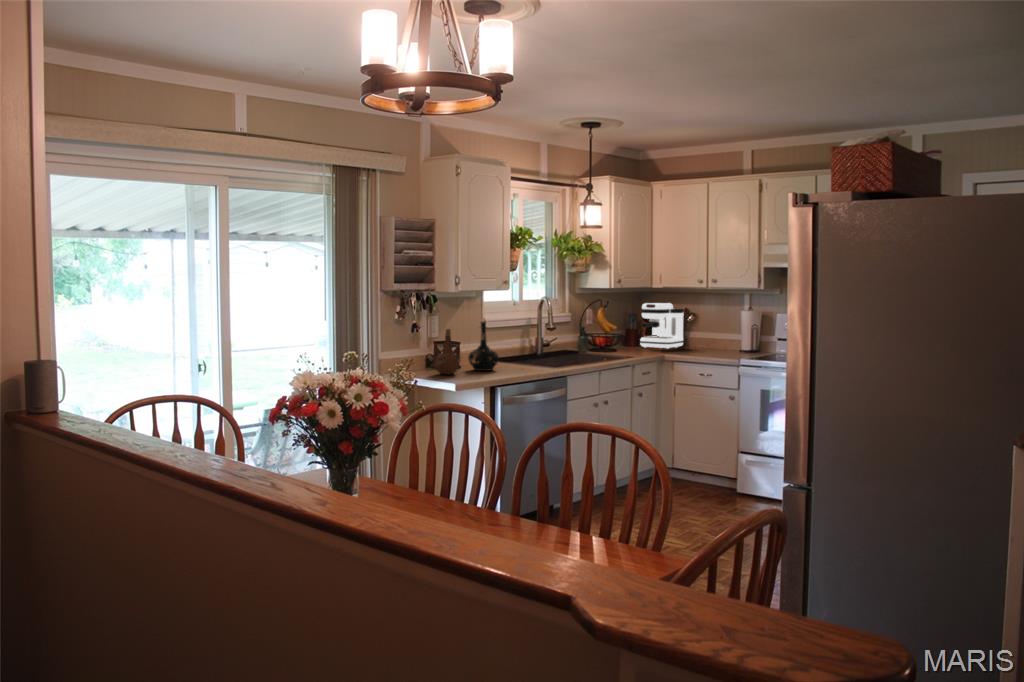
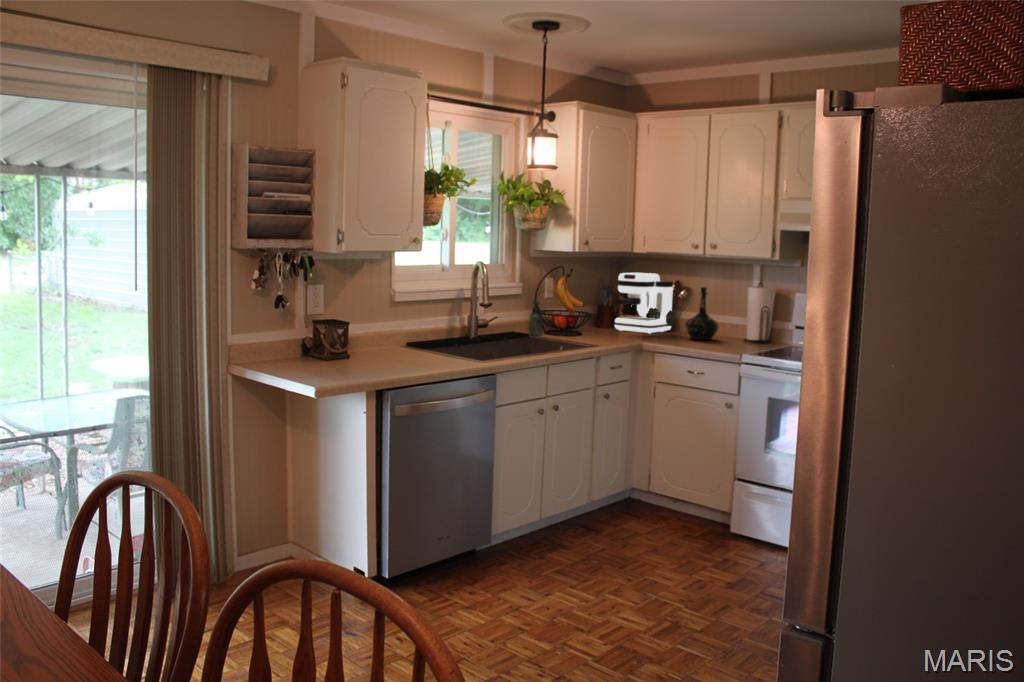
bottle: present [468,321,499,371] -> present [685,287,718,340]
ceramic pitcher: present [434,329,460,374] -> none [303,305,341,369]

